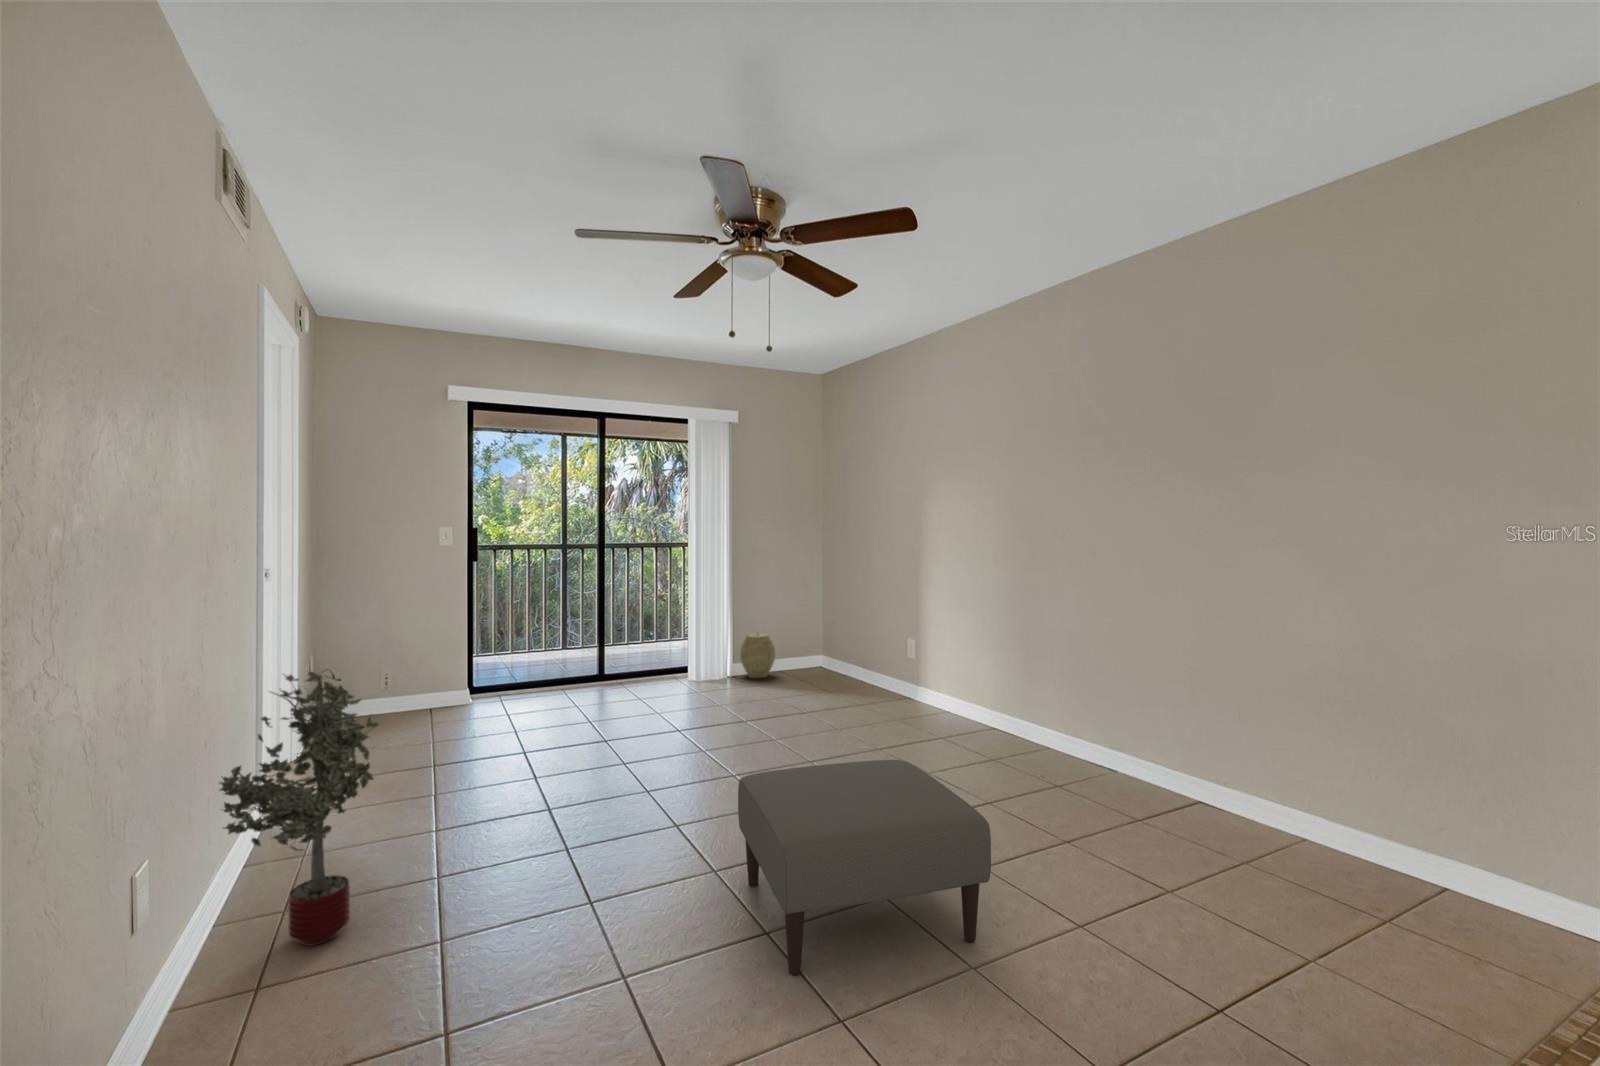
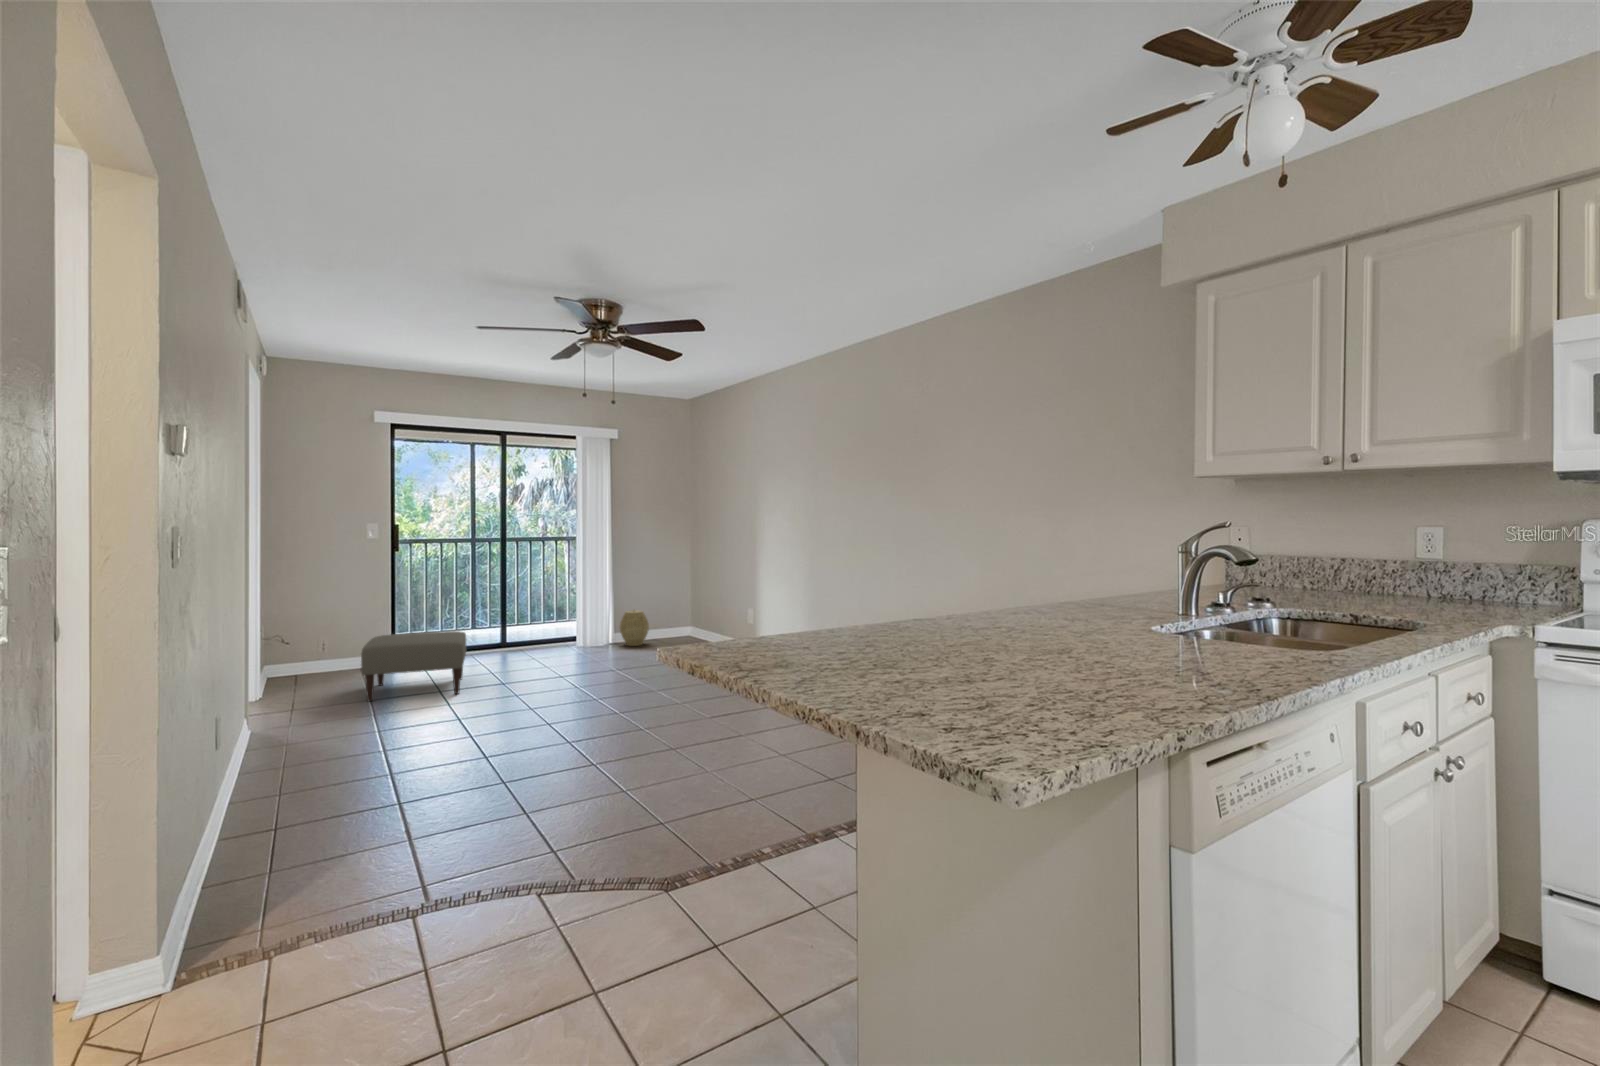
potted tree: present [219,672,379,946] -> none [248,619,351,785]
ottoman: present [738,760,991,975] -> present [361,631,466,701]

